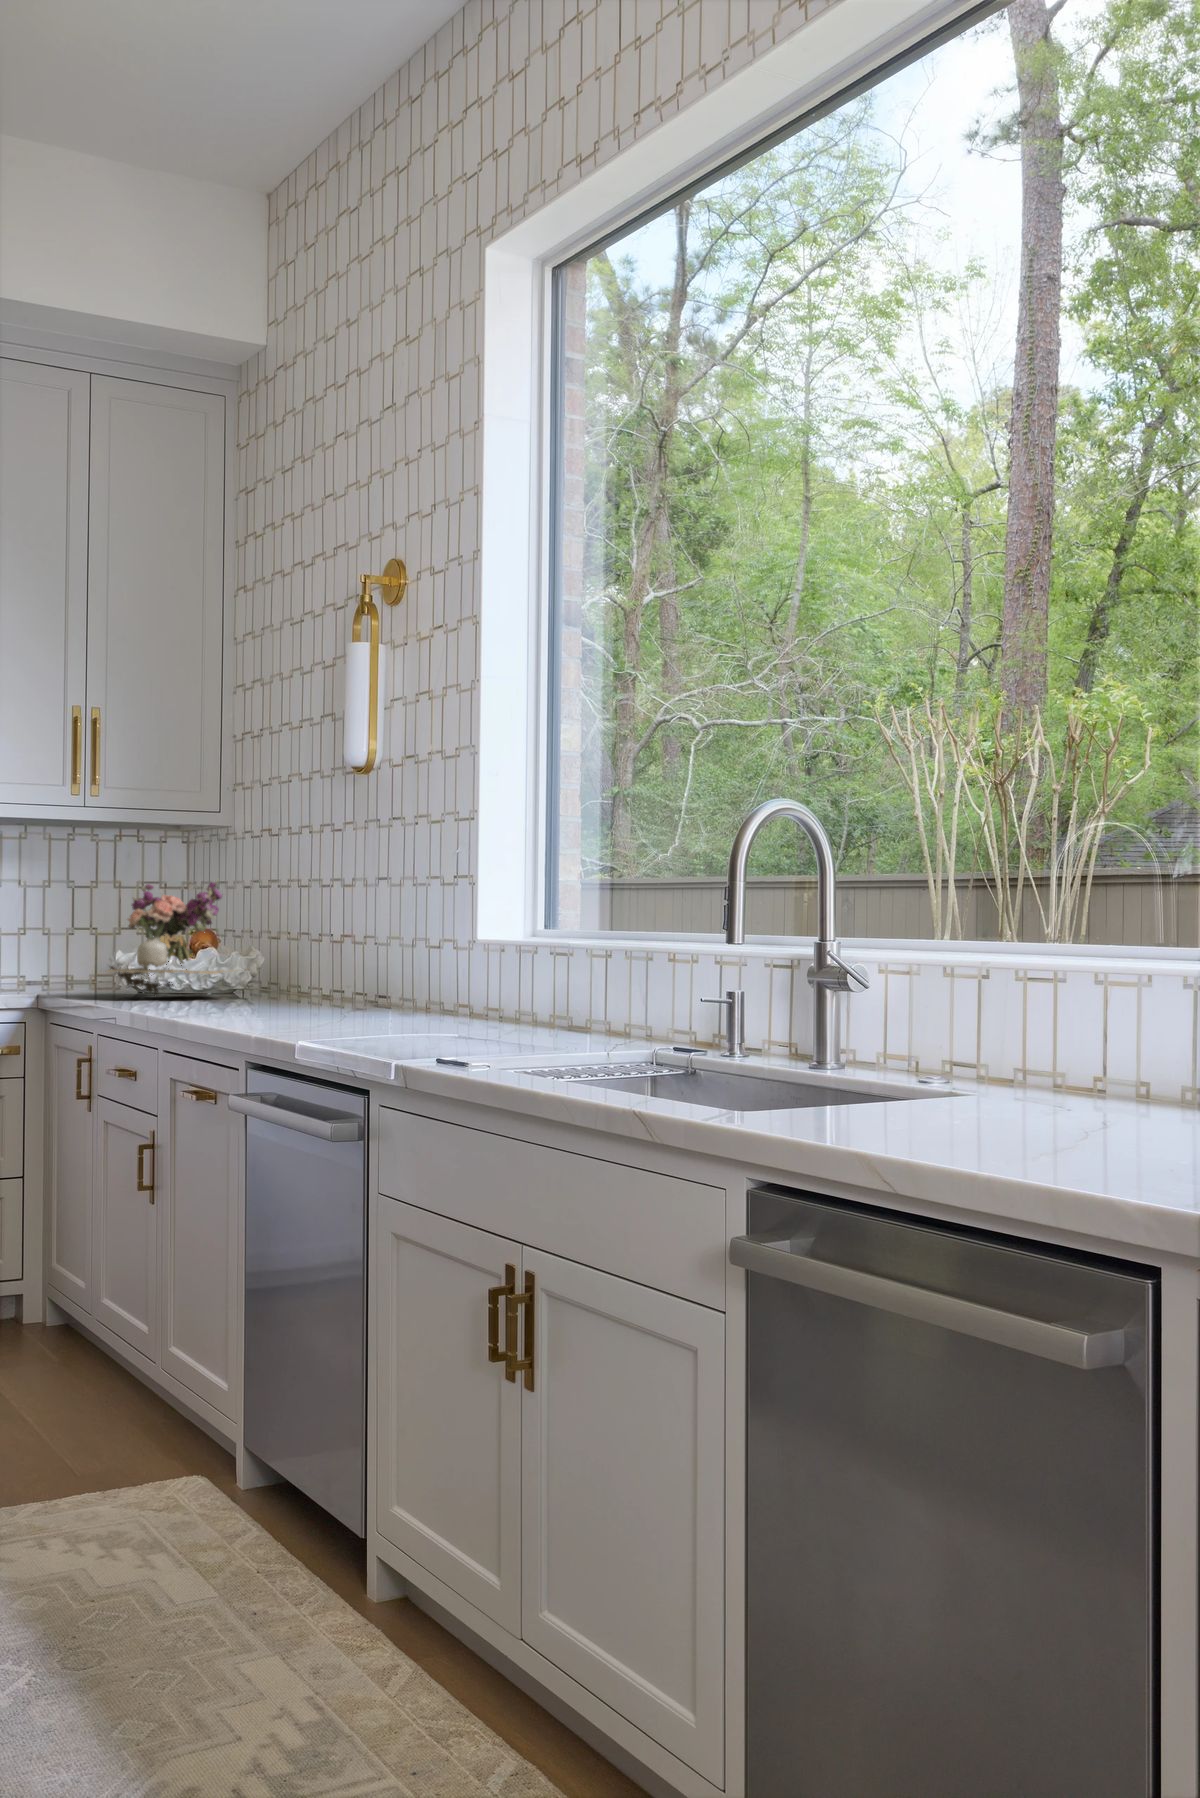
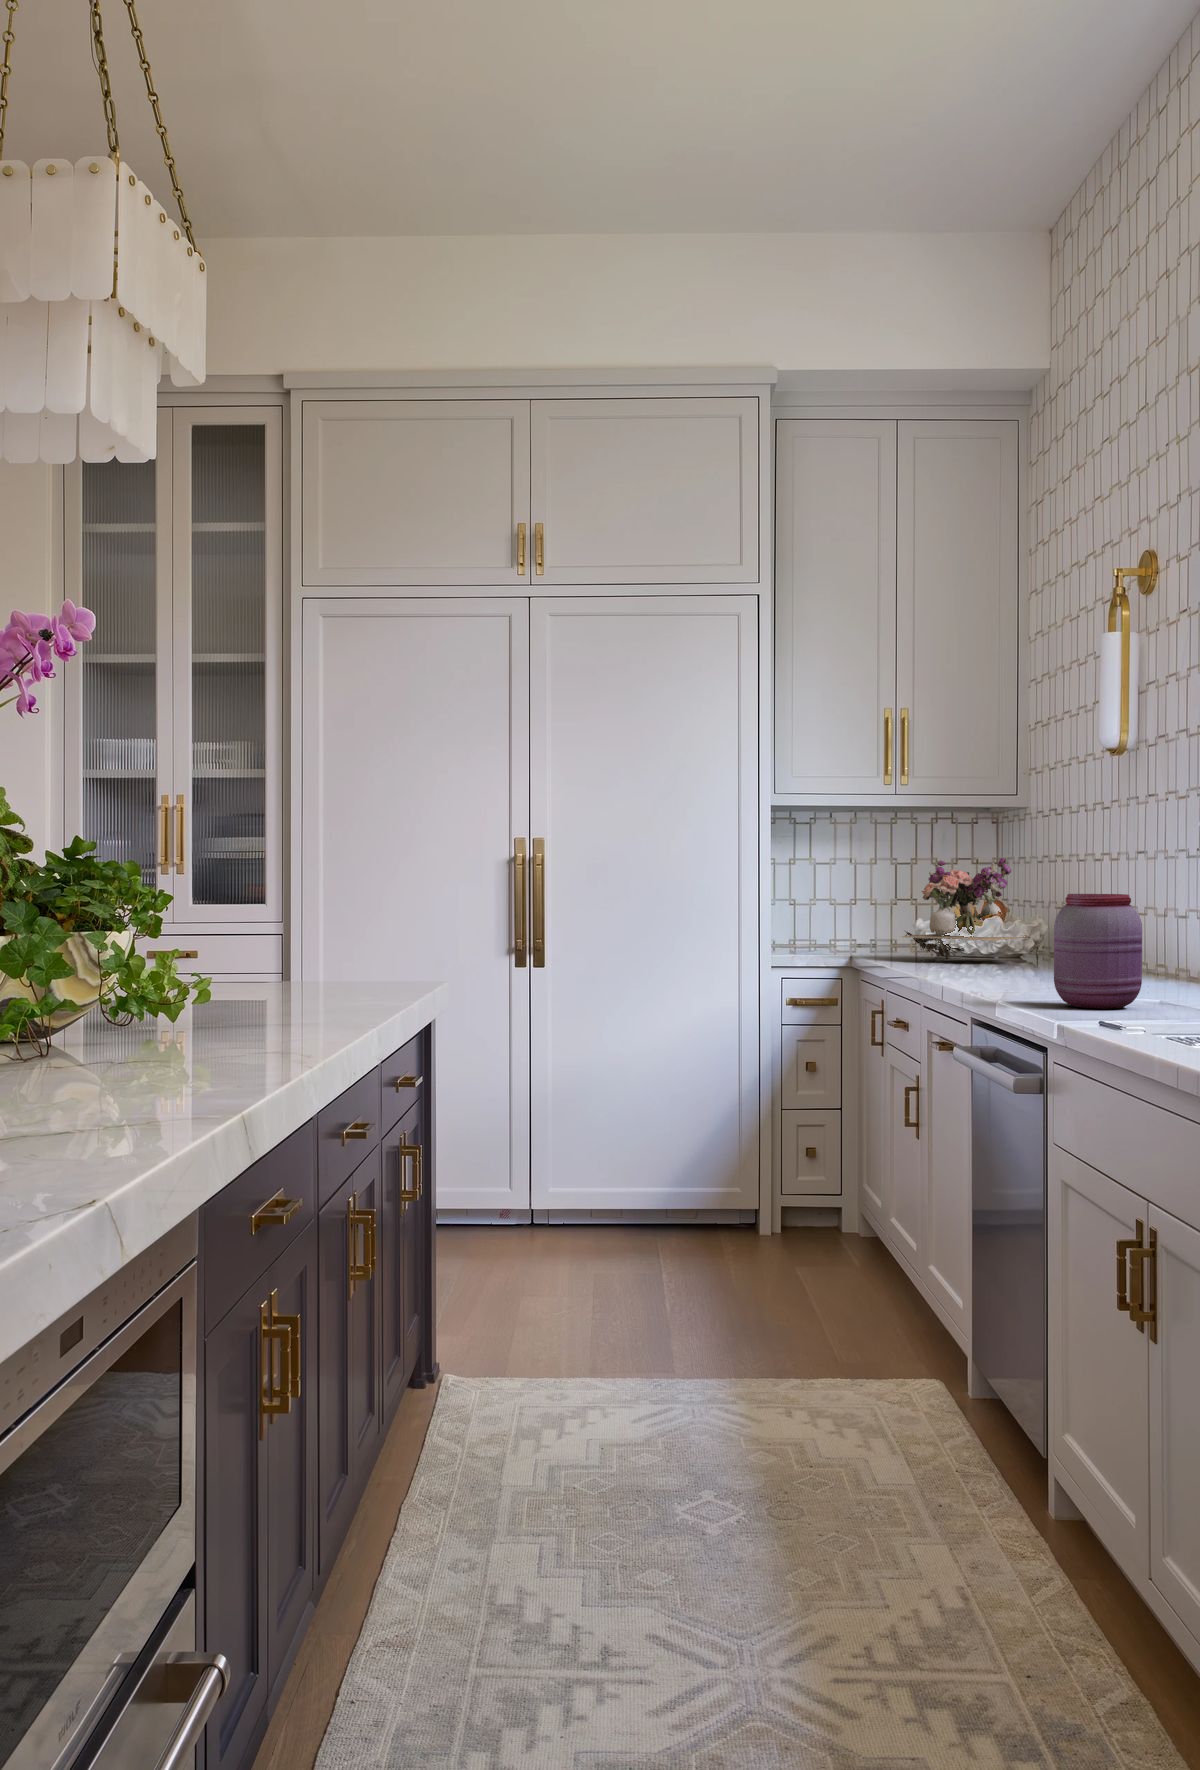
jar: none [358,922,447,1044] -> present [1054,894,1142,1009]

